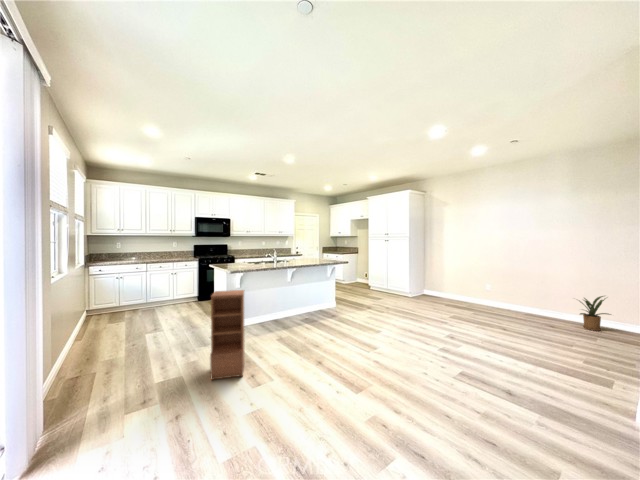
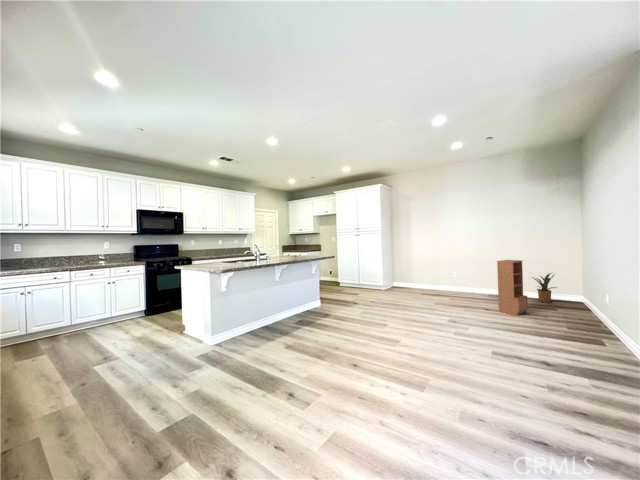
bookcase: present [210,290,245,380] -> present [497,260,528,315]

